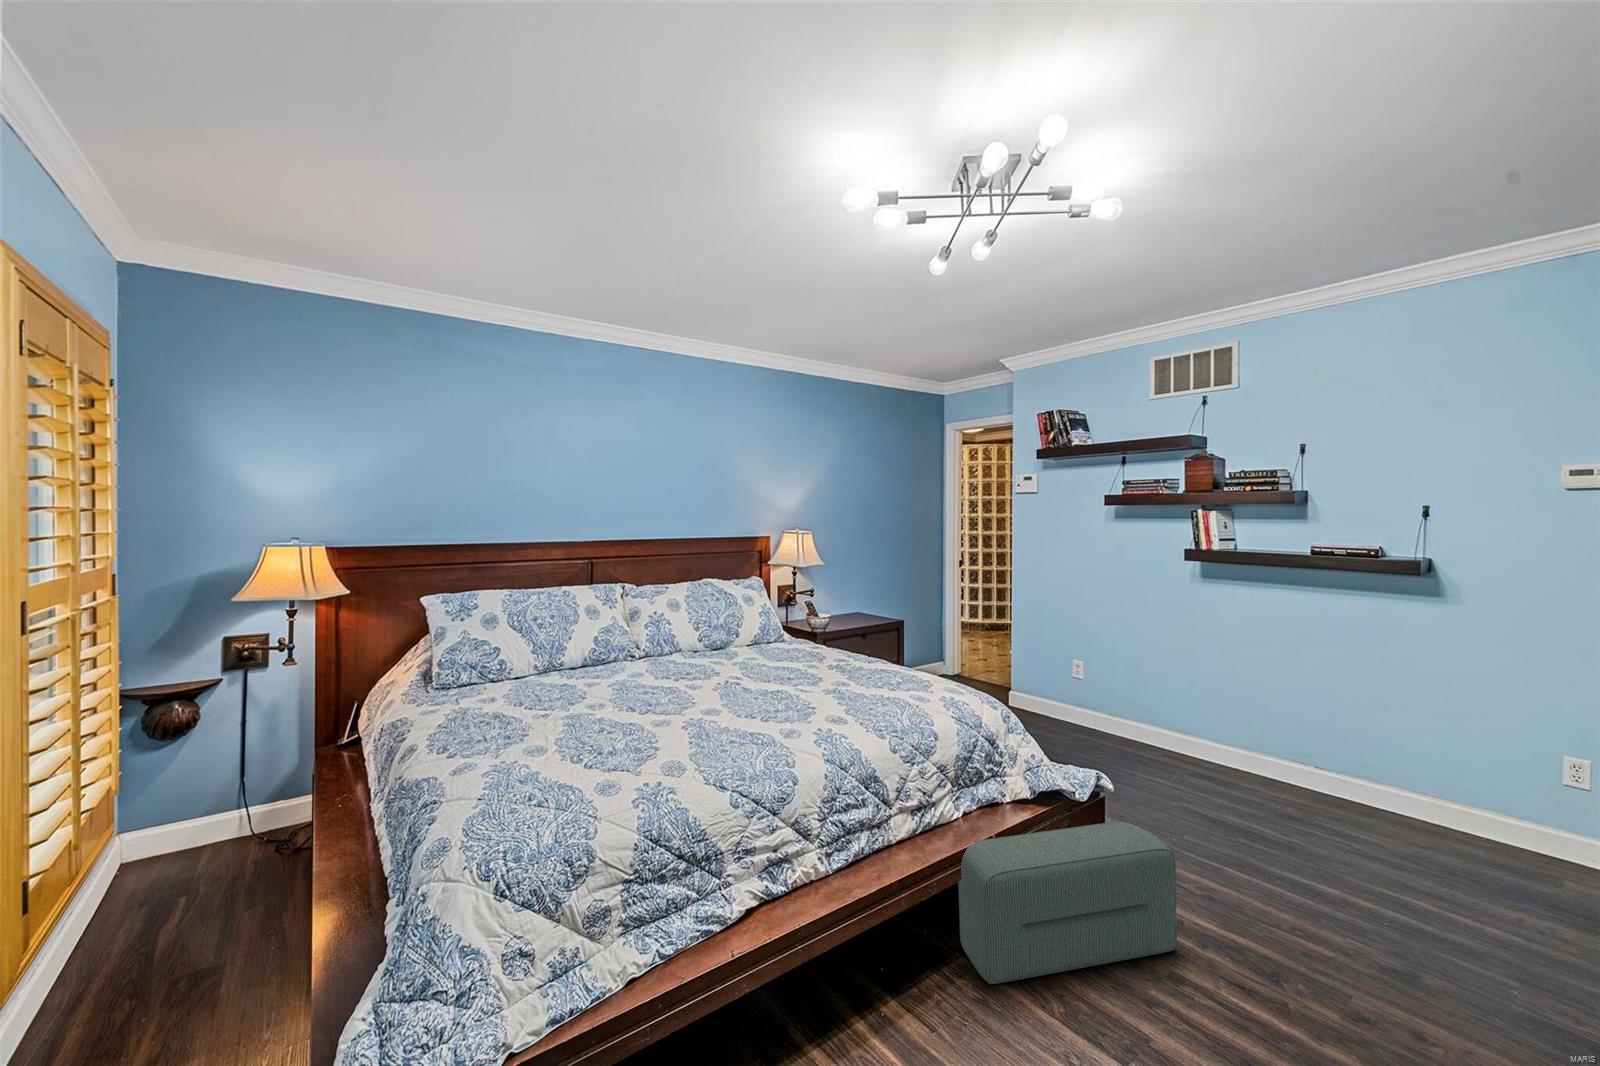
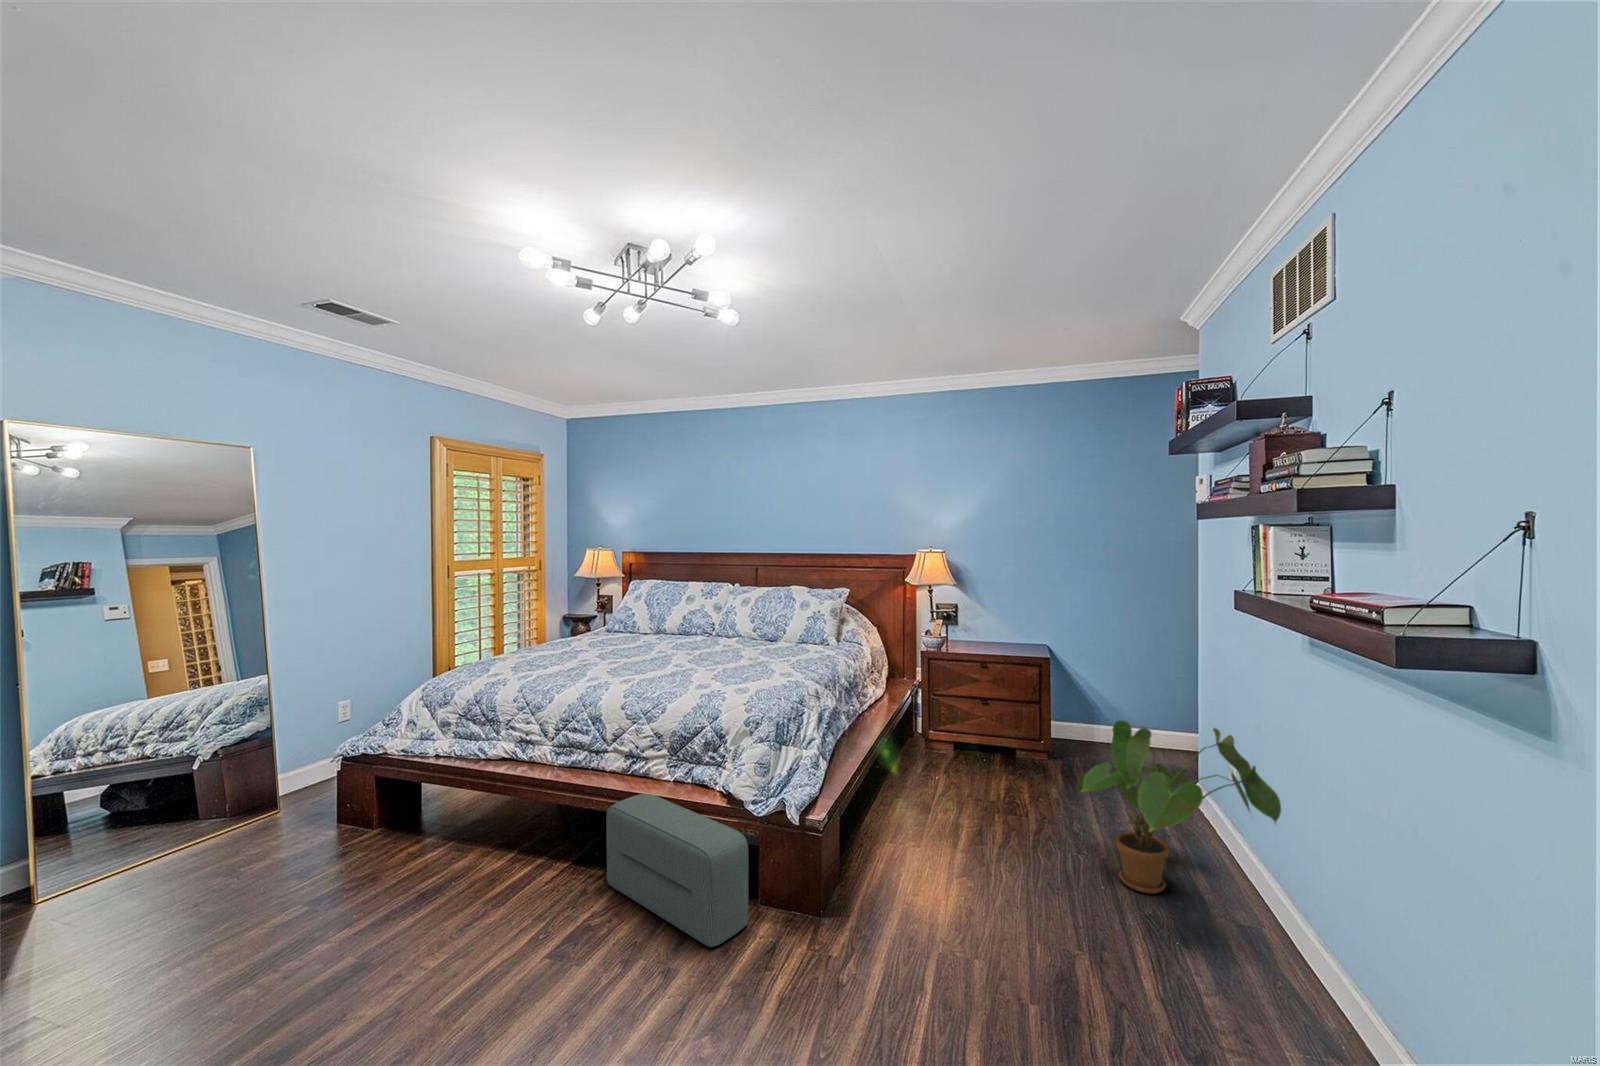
house plant: none [1081,636,1225,759] -> present [1076,720,1281,893]

